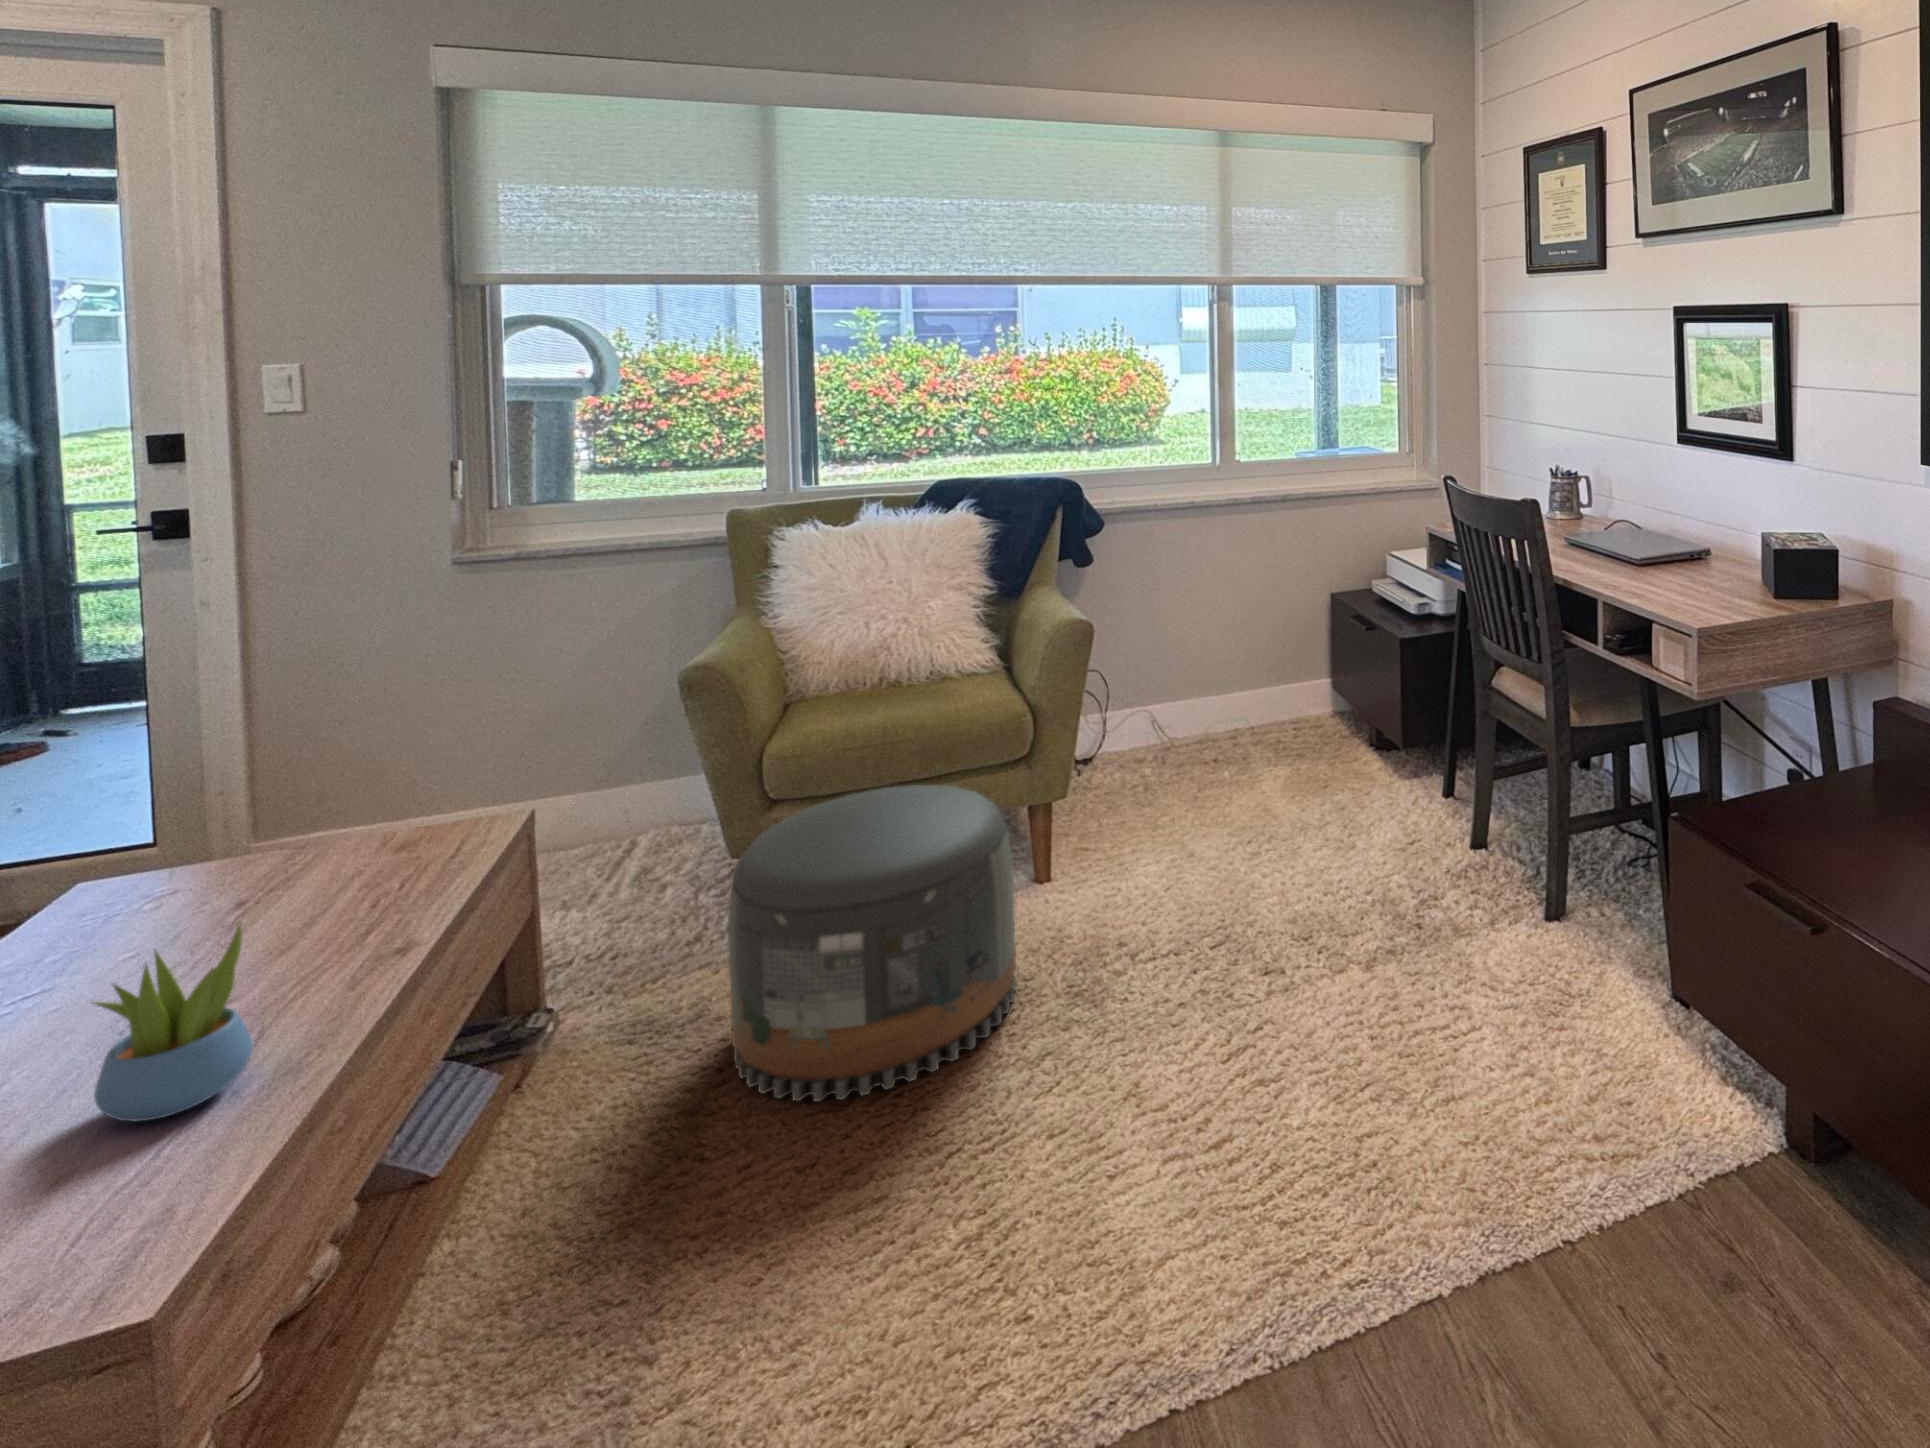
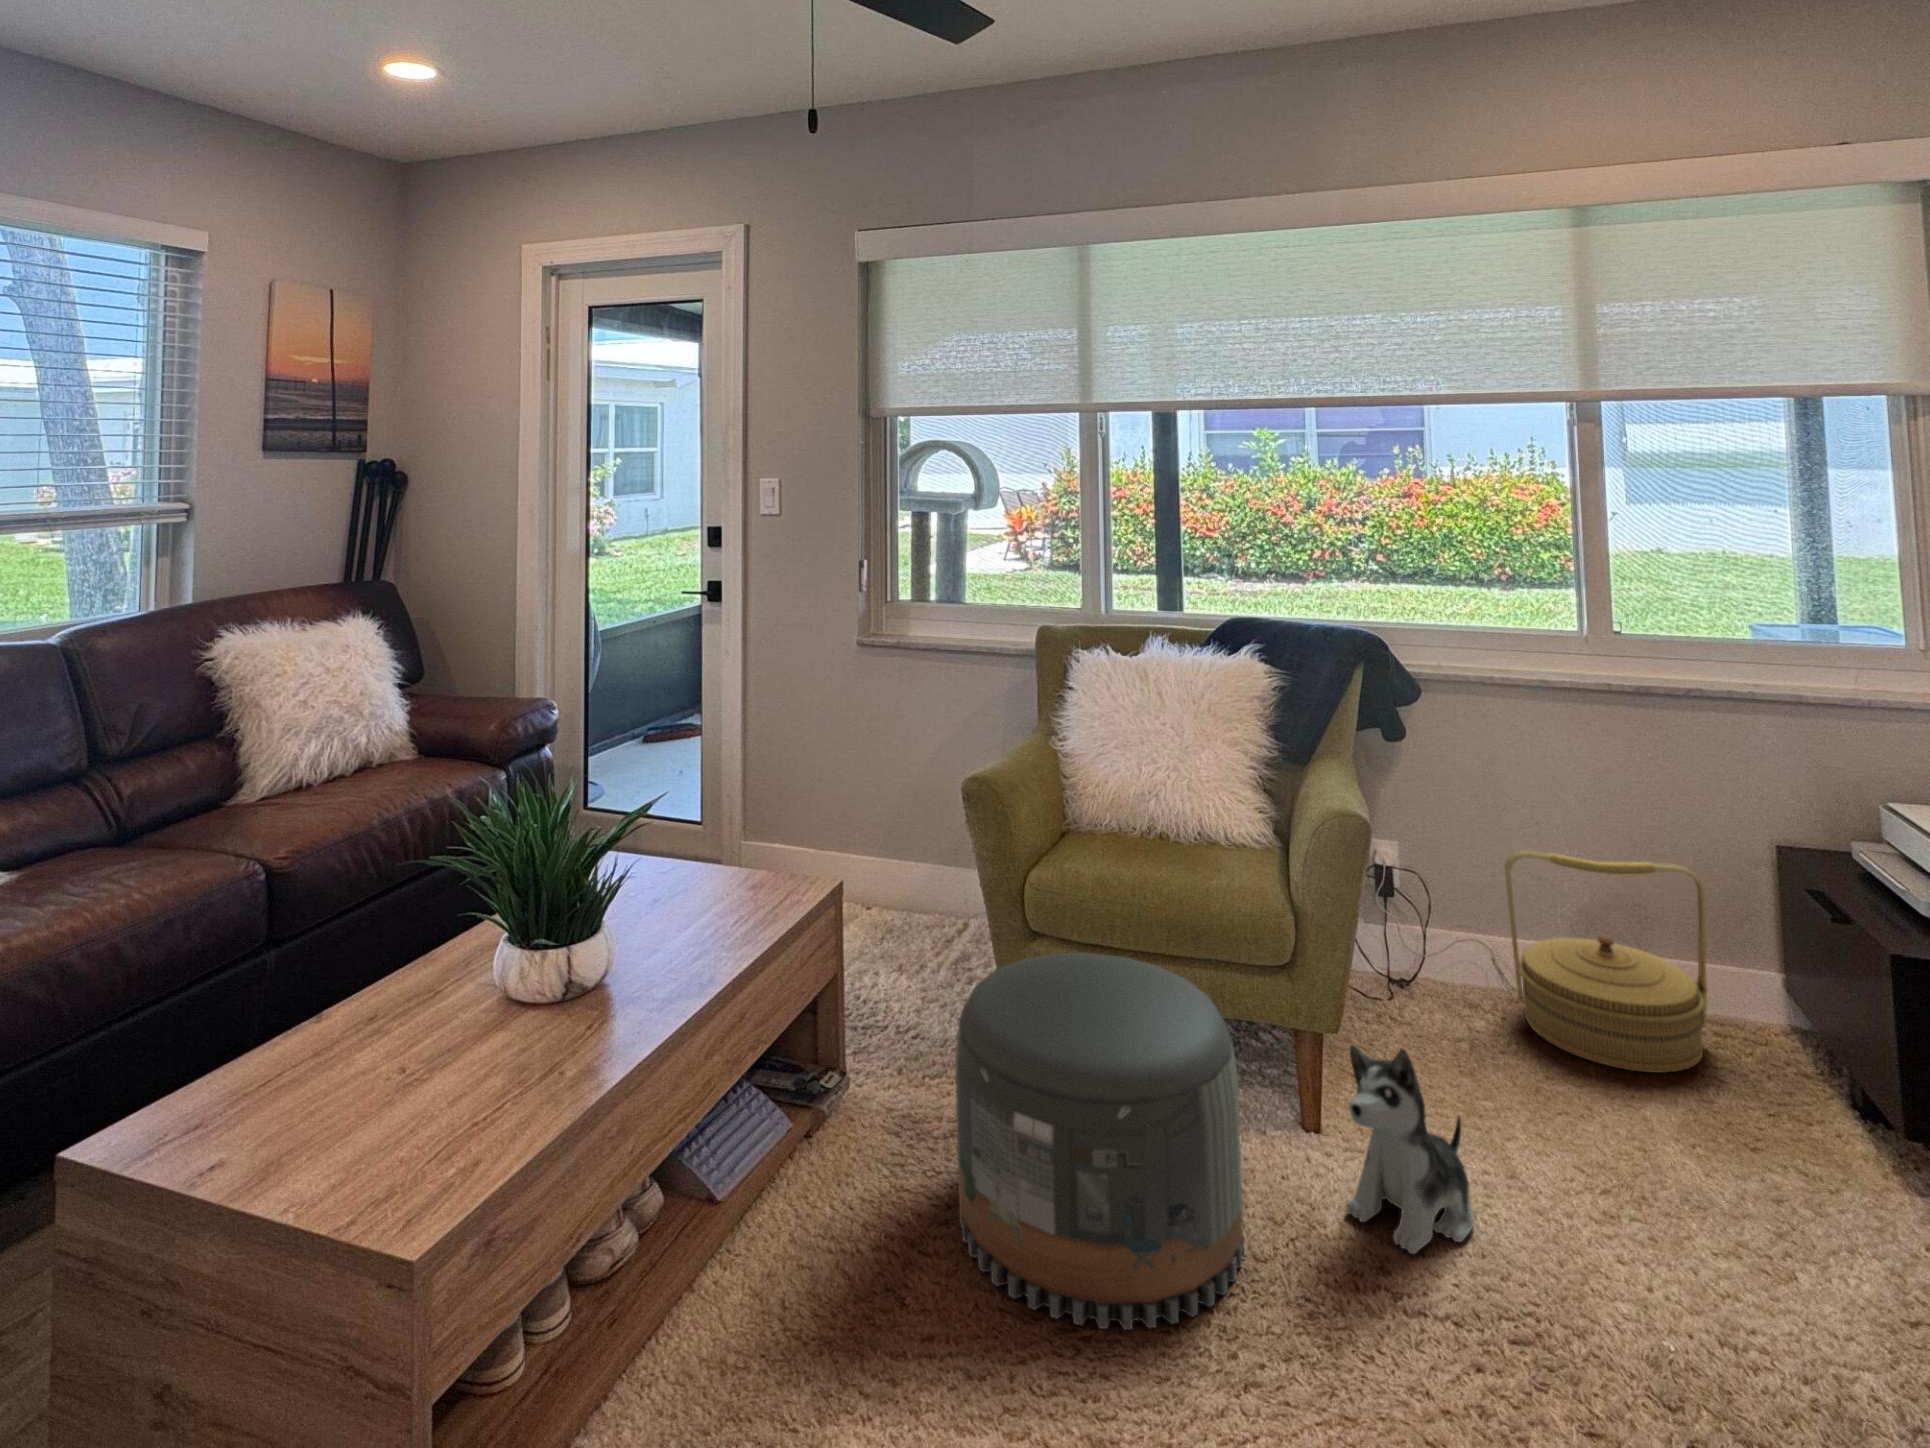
woven basket: none [1168,619,1294,769] -> present [1505,850,1707,1073]
plush toy: none [1085,783,1174,927] -> present [1346,1045,1474,1254]
succulent plant: present [93,924,252,1121] -> none [498,930,583,1073]

